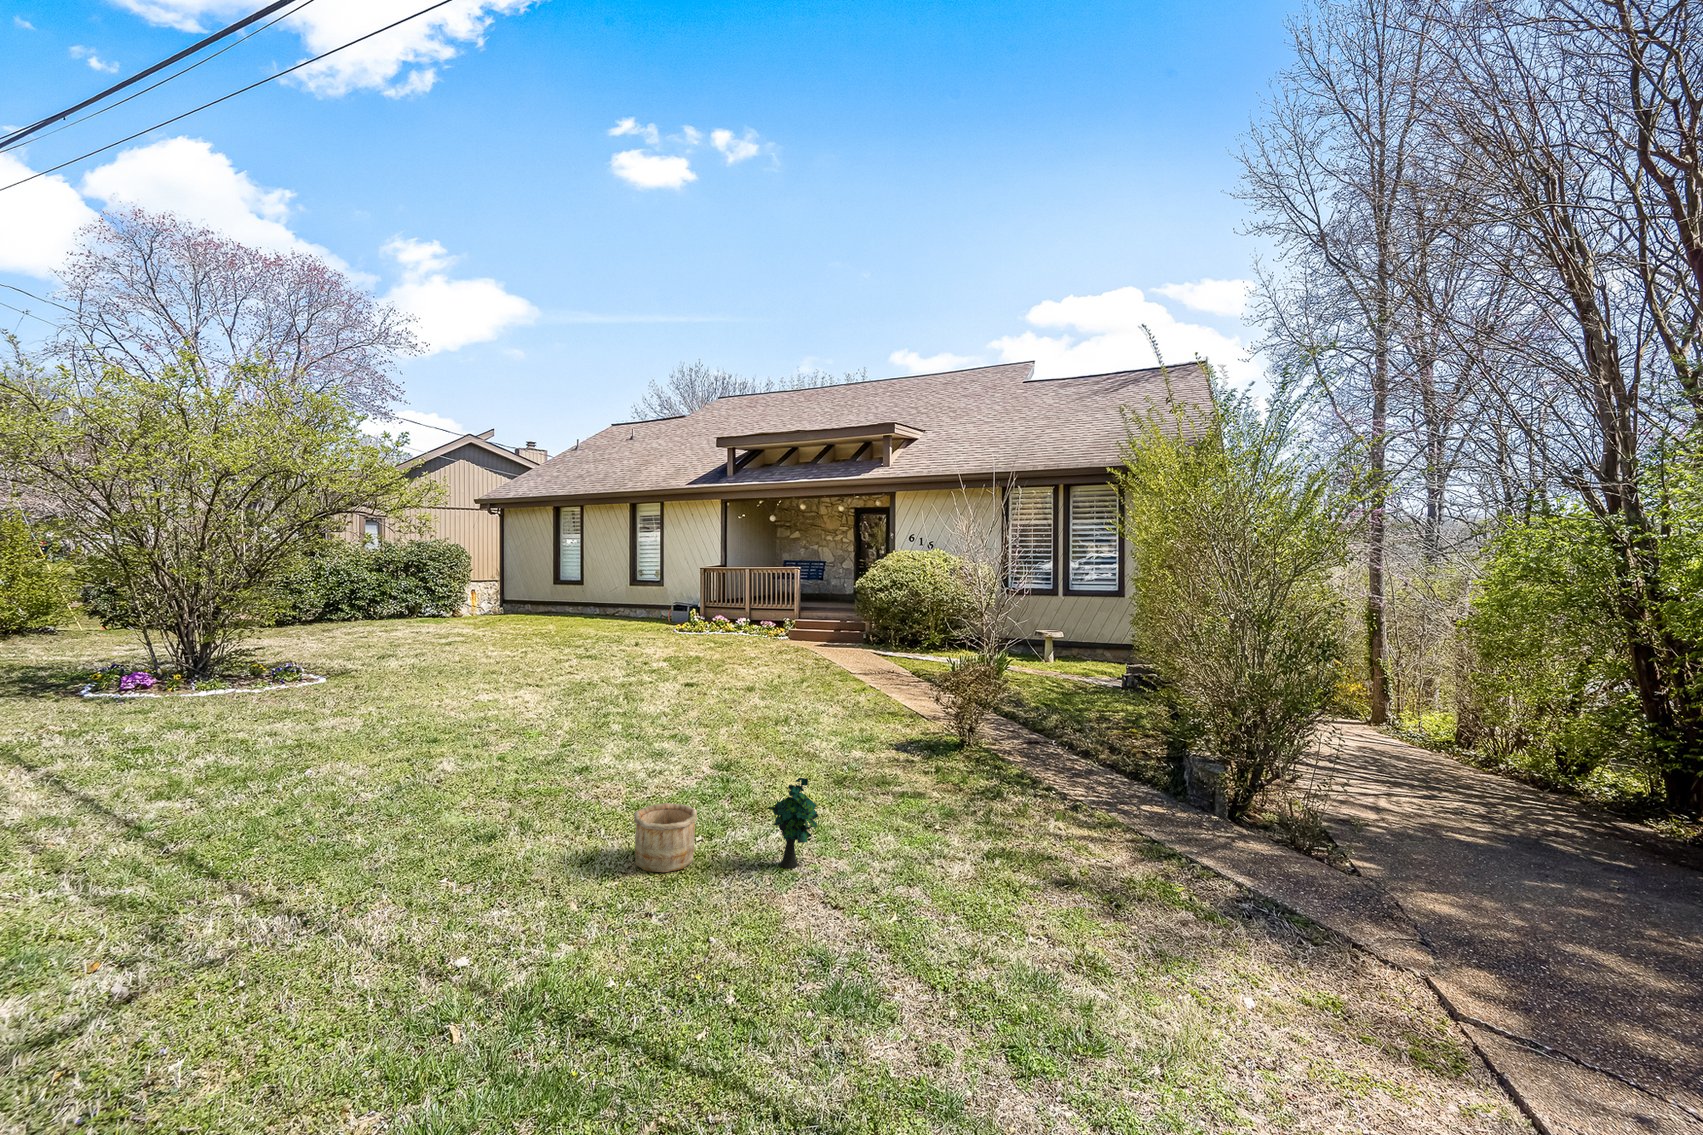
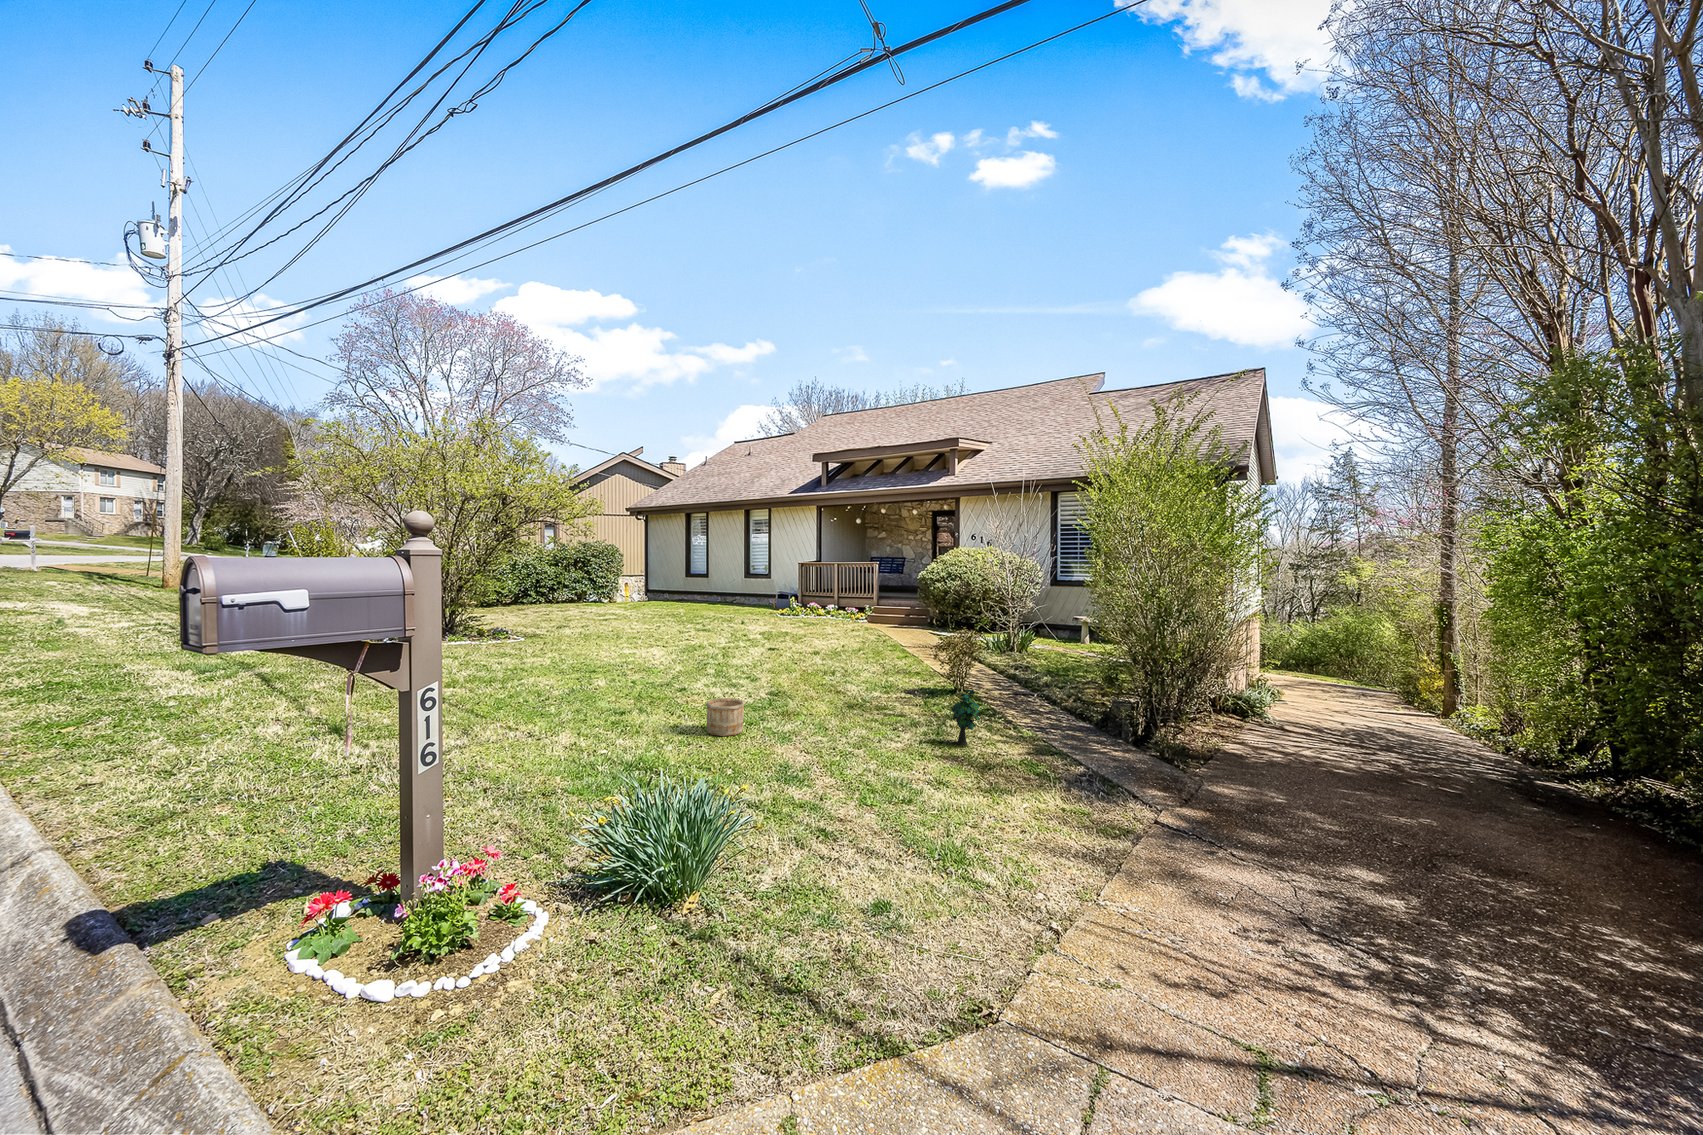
decorative plant: present [767,778,819,868] -> present [949,690,980,745]

